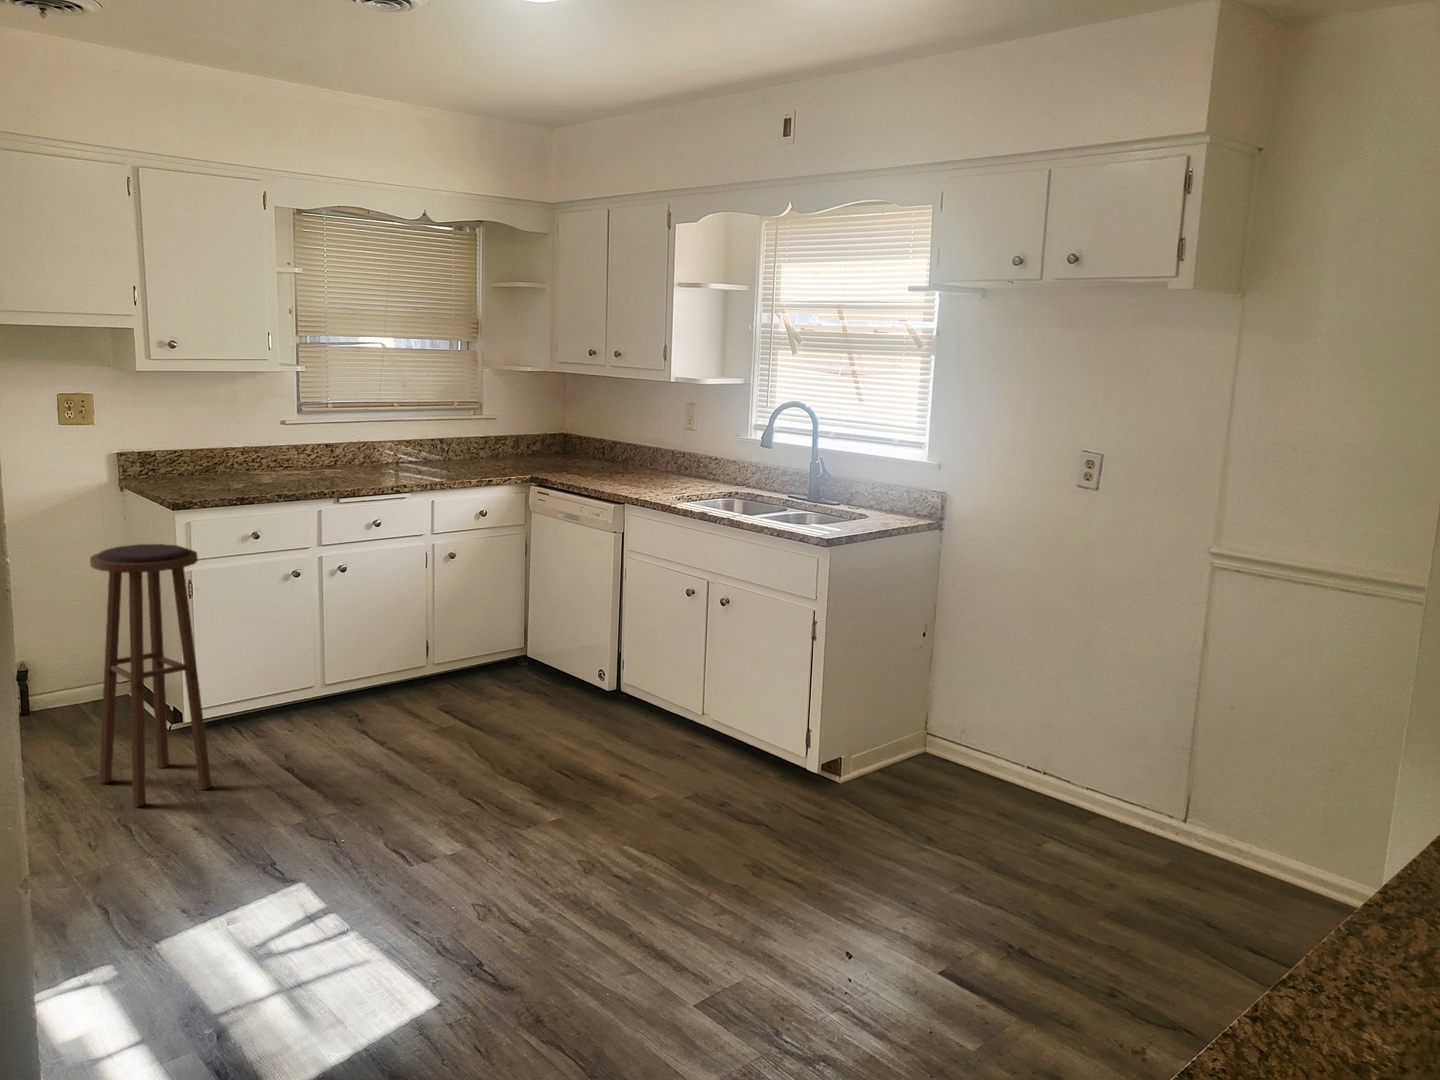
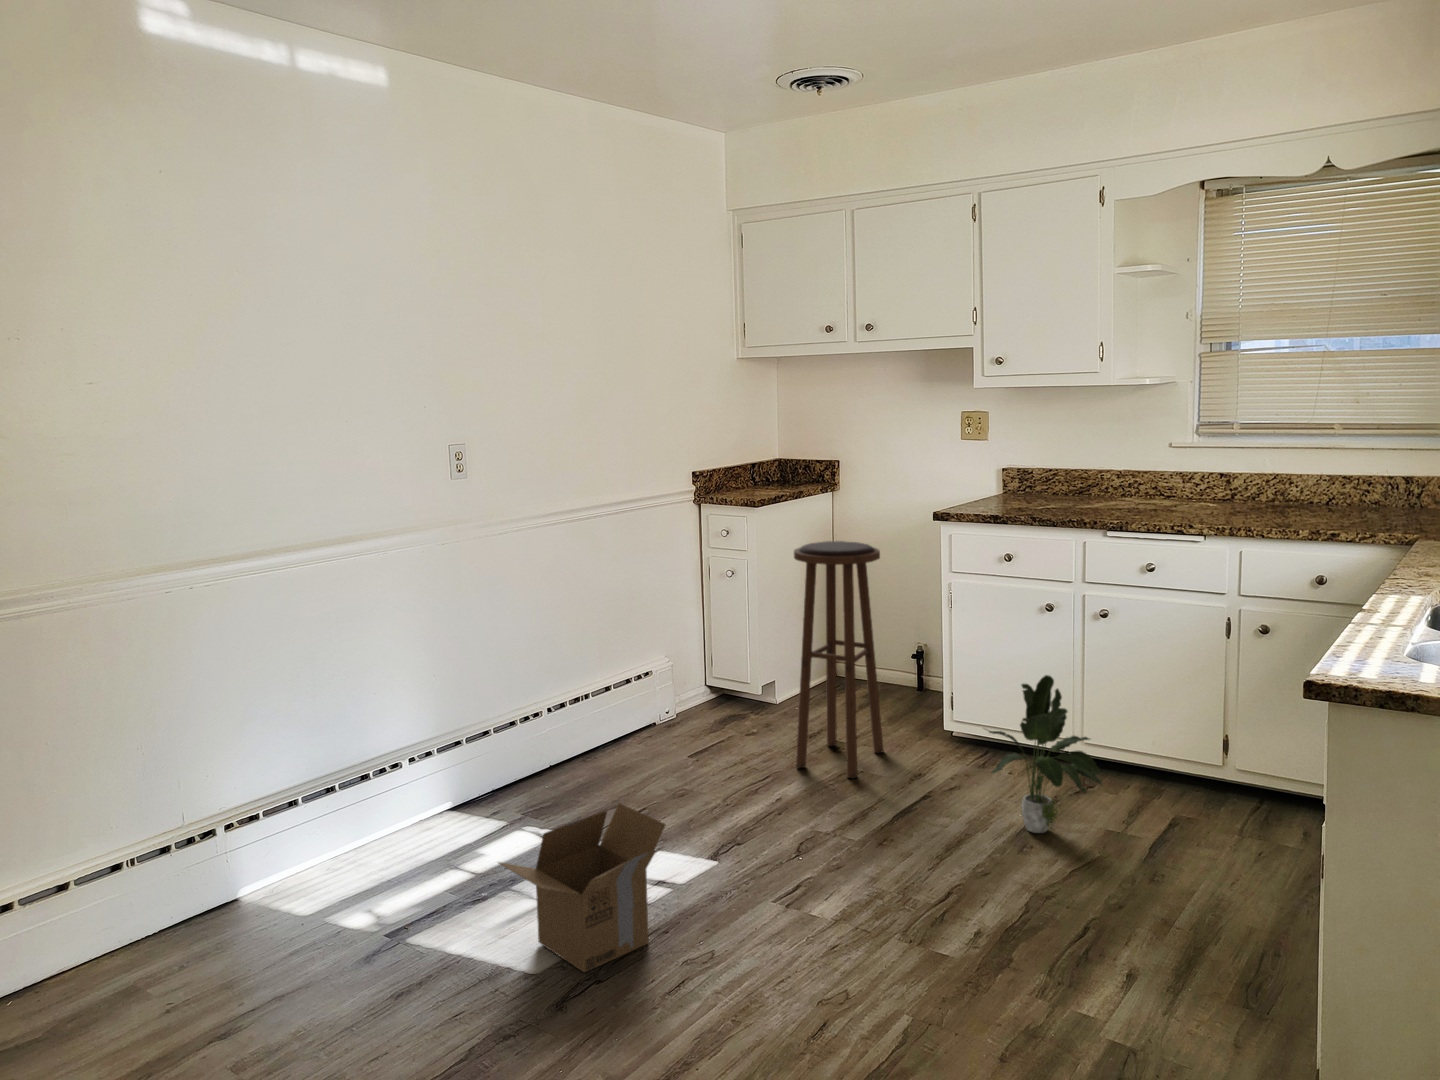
potted plant: none [376,618,465,749] -> present [989,675,1102,833]
cardboard box: none [352,813,497,989] -> present [499,804,666,972]

